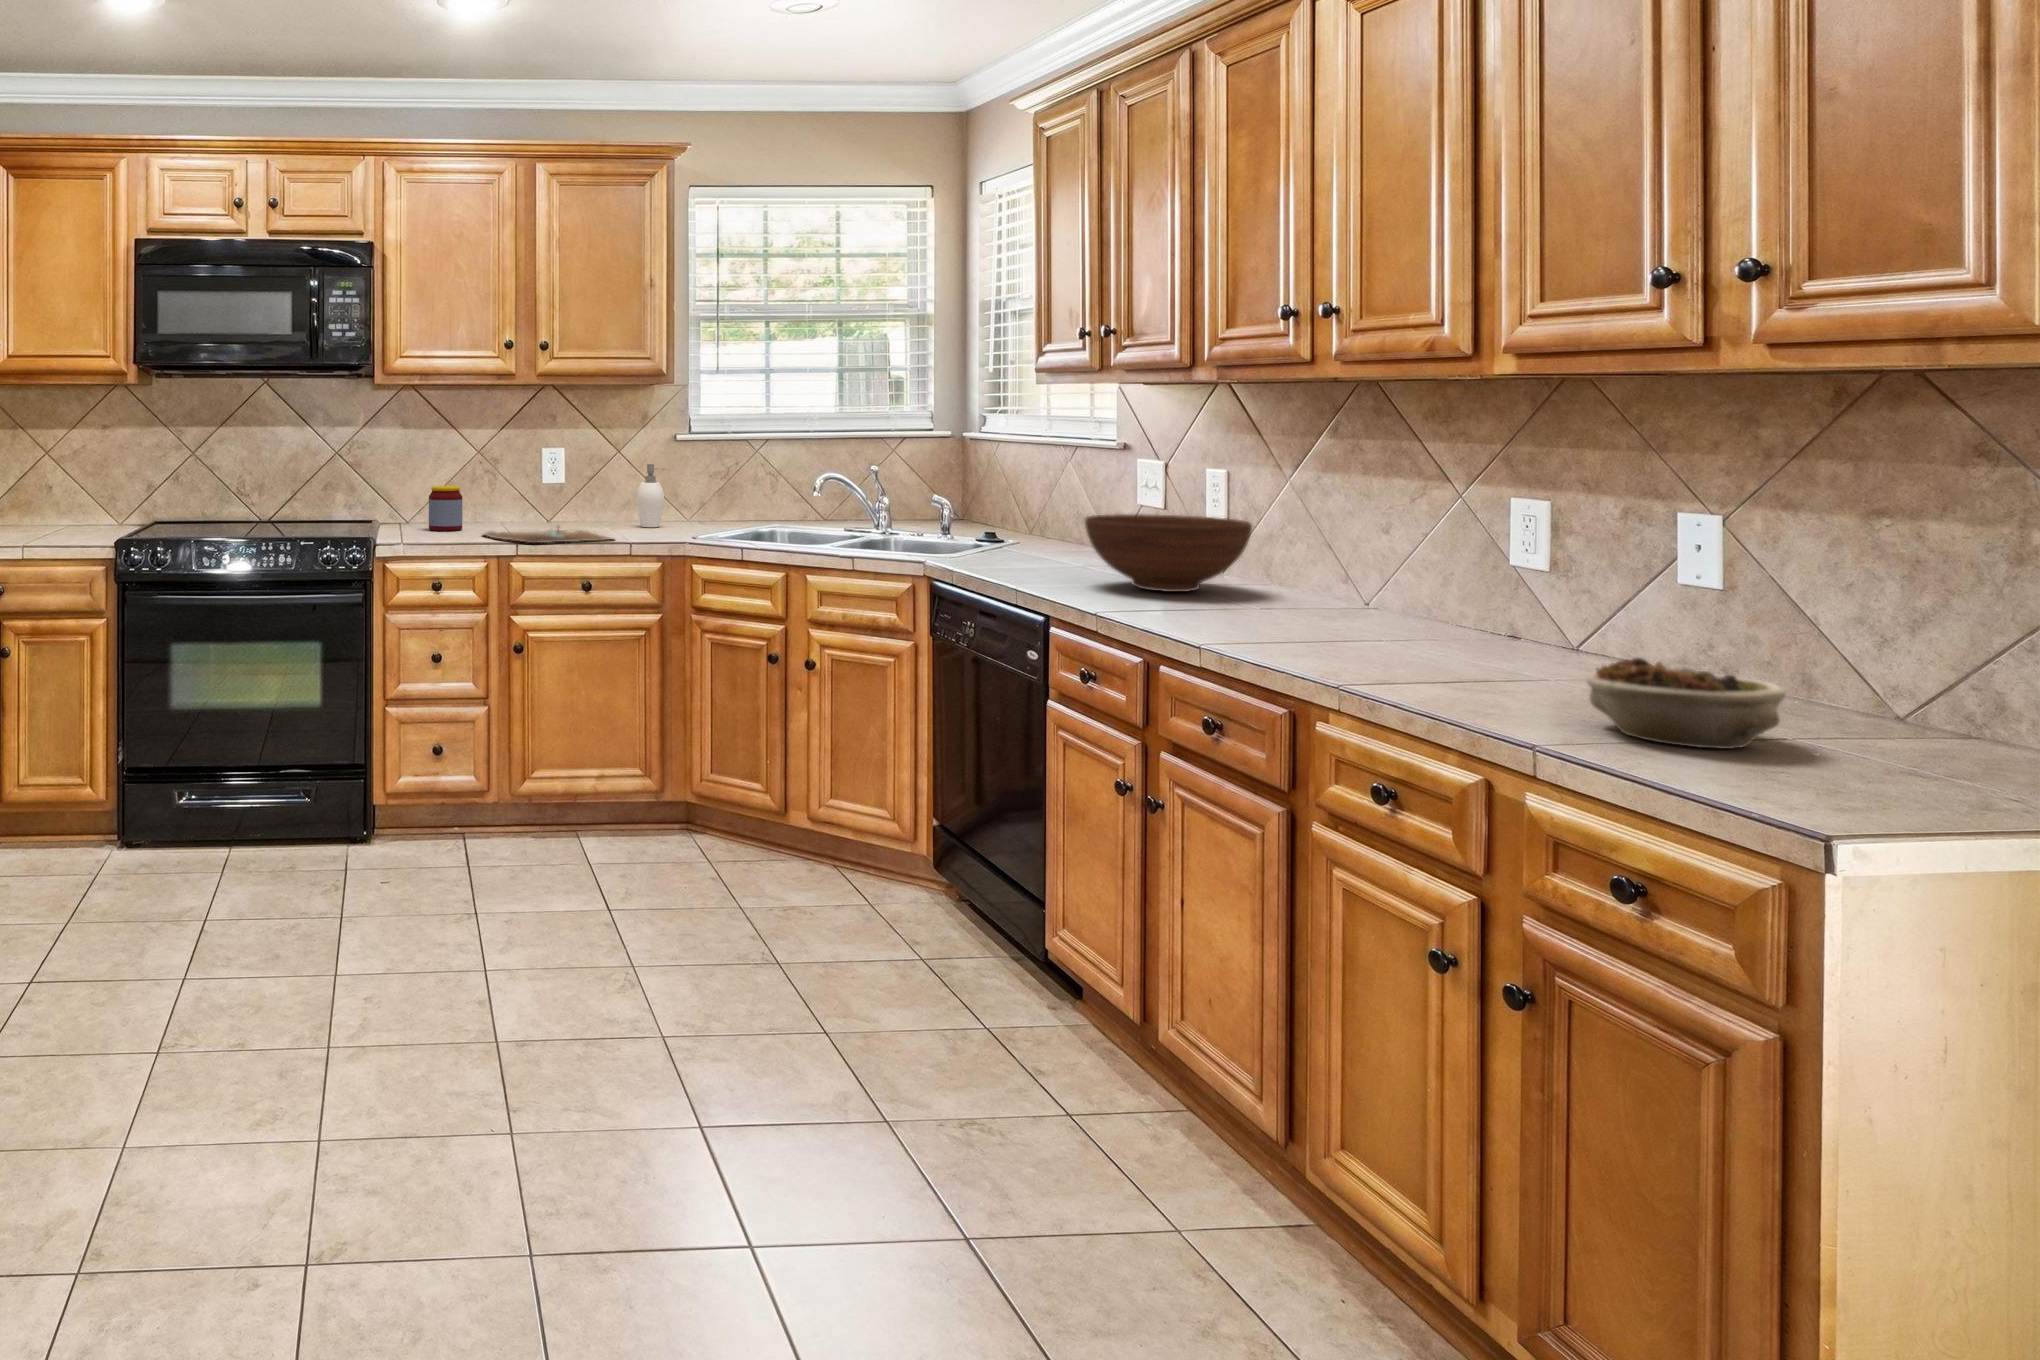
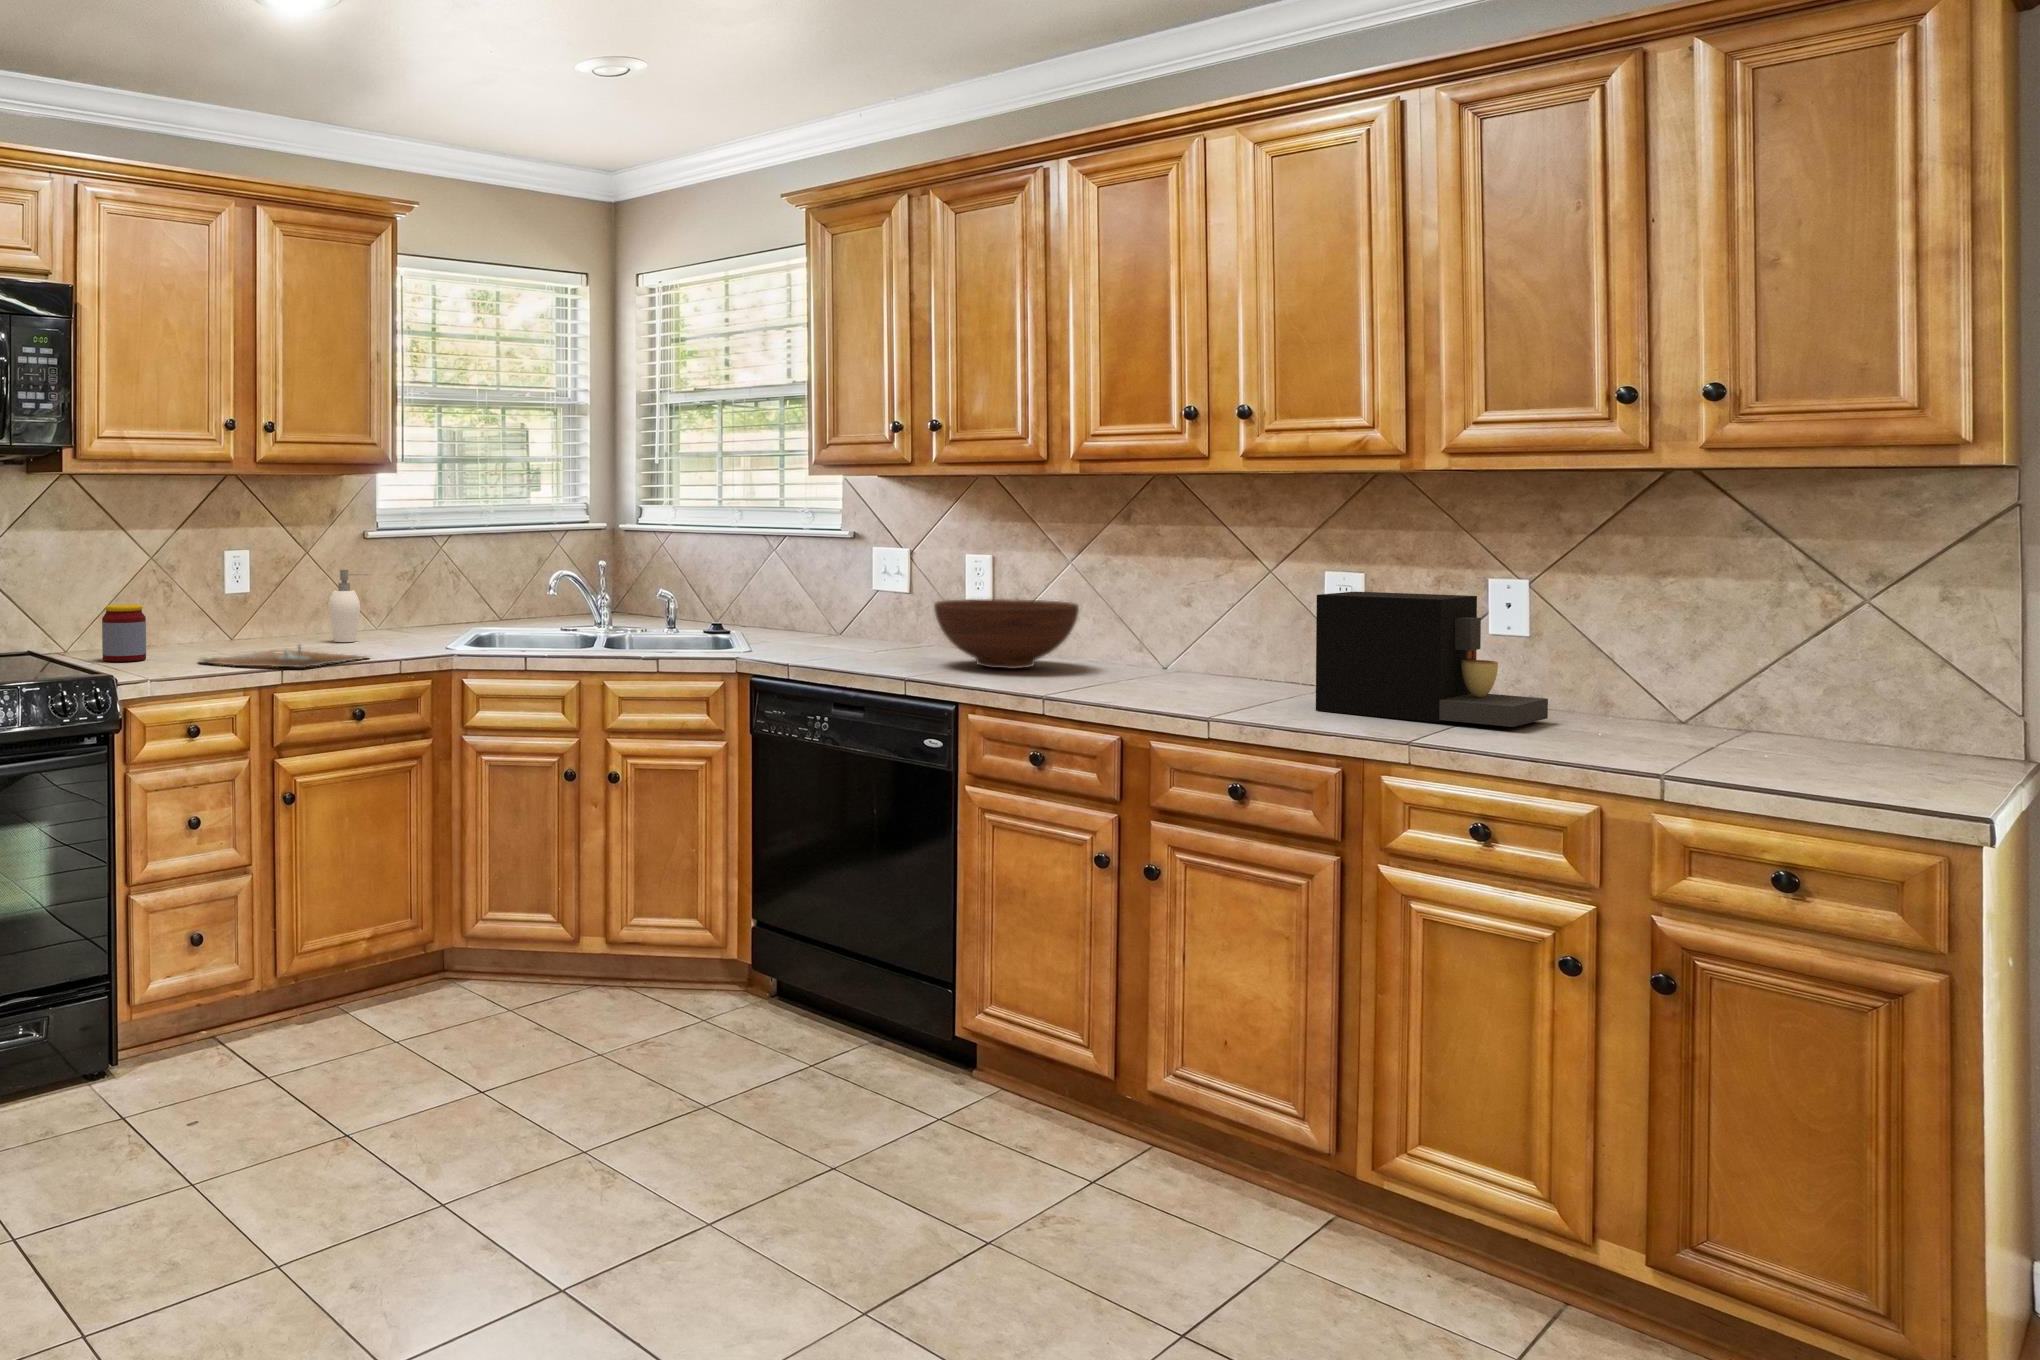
coffee maker: none [1334,521,1608,698] -> present [1316,592,1548,727]
succulent planter: present [1587,658,1786,749] -> none [1596,685,1738,746]

